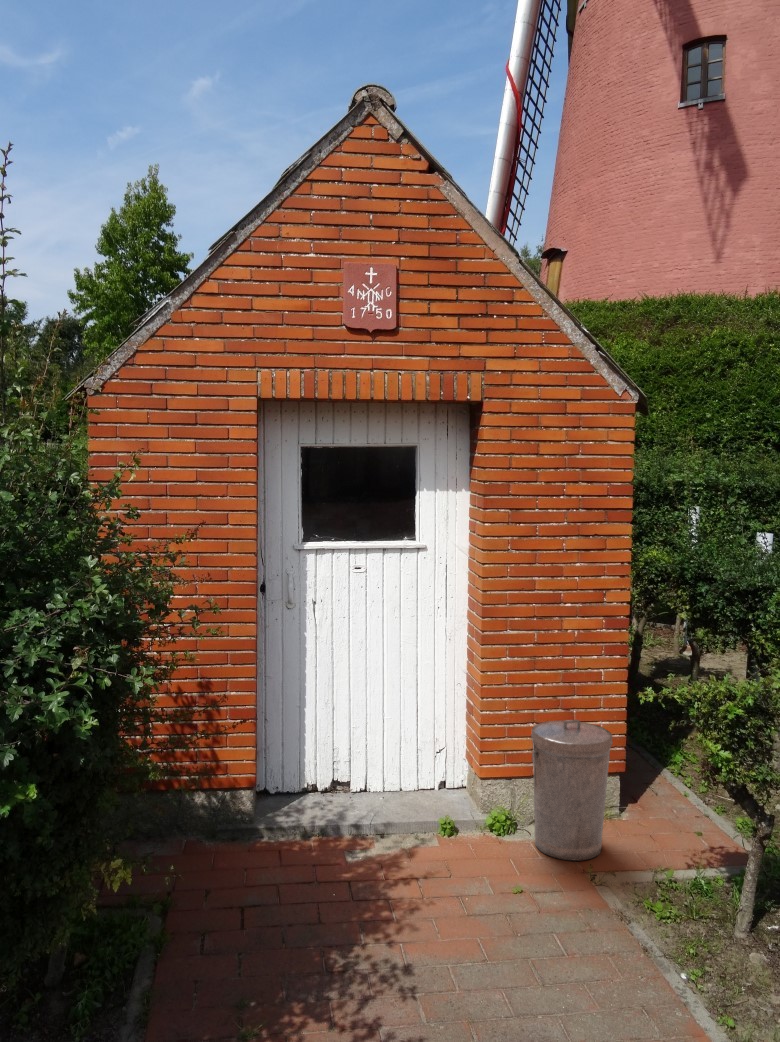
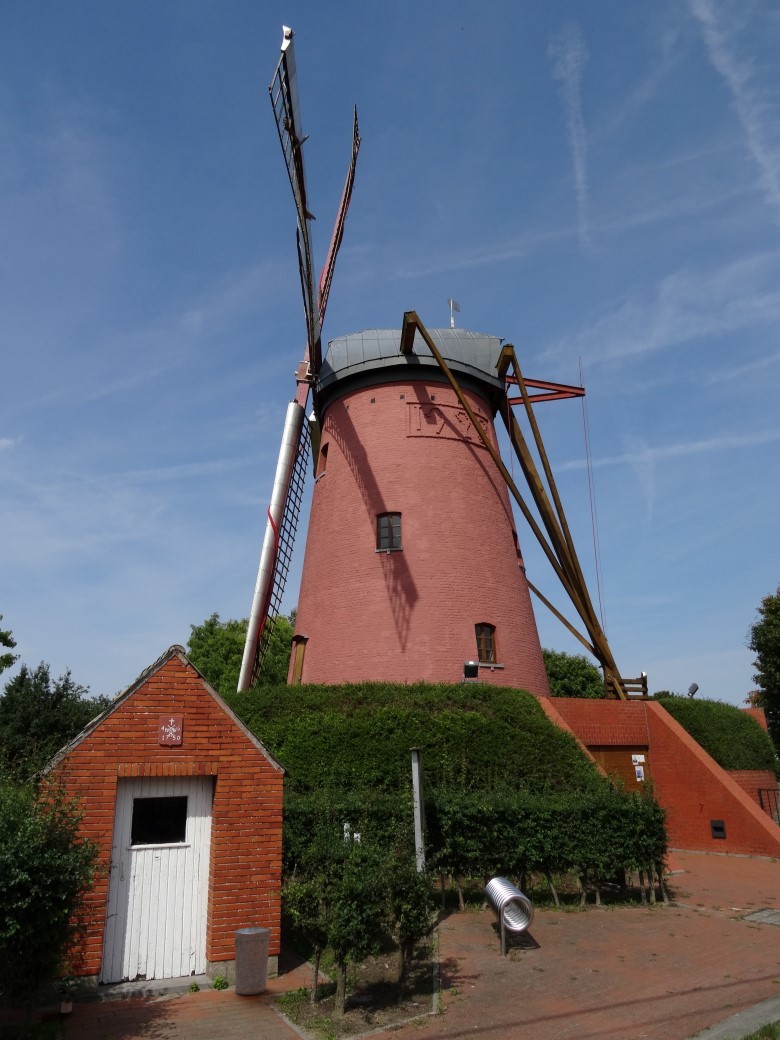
potted plant: none [168,786,229,860] -> present [55,975,86,1013]

